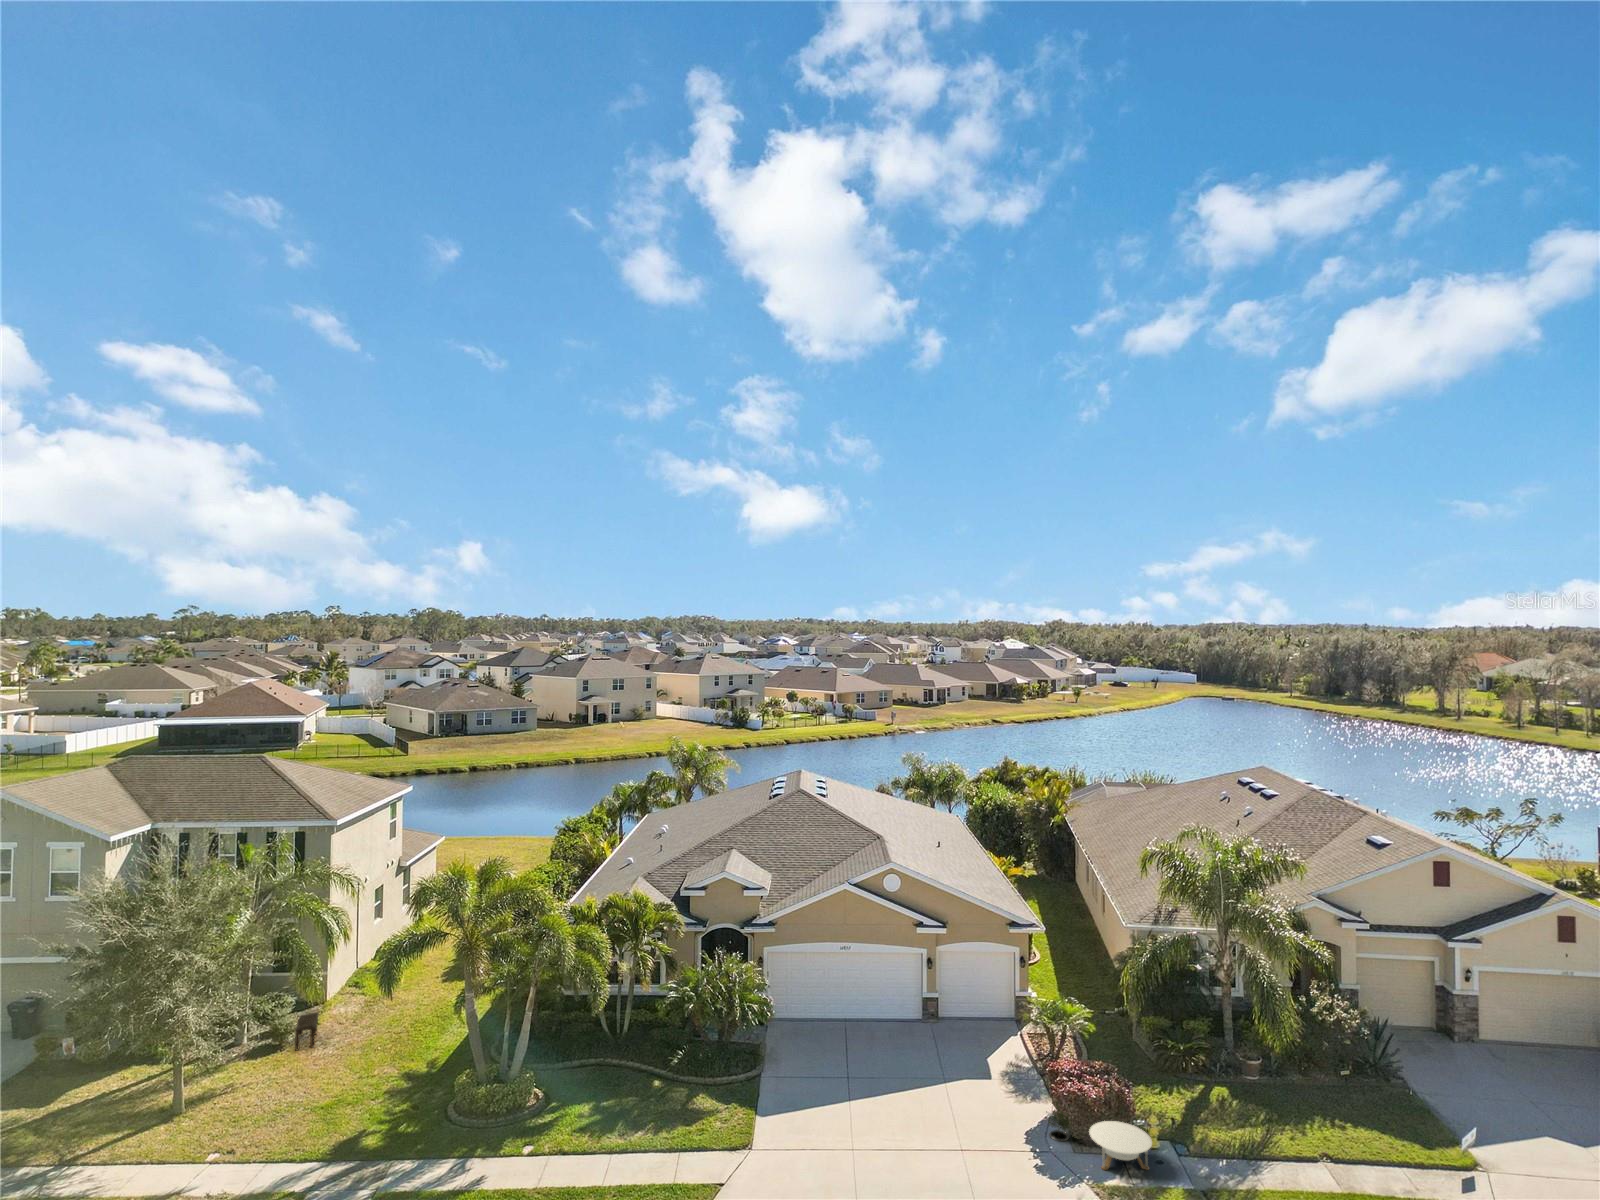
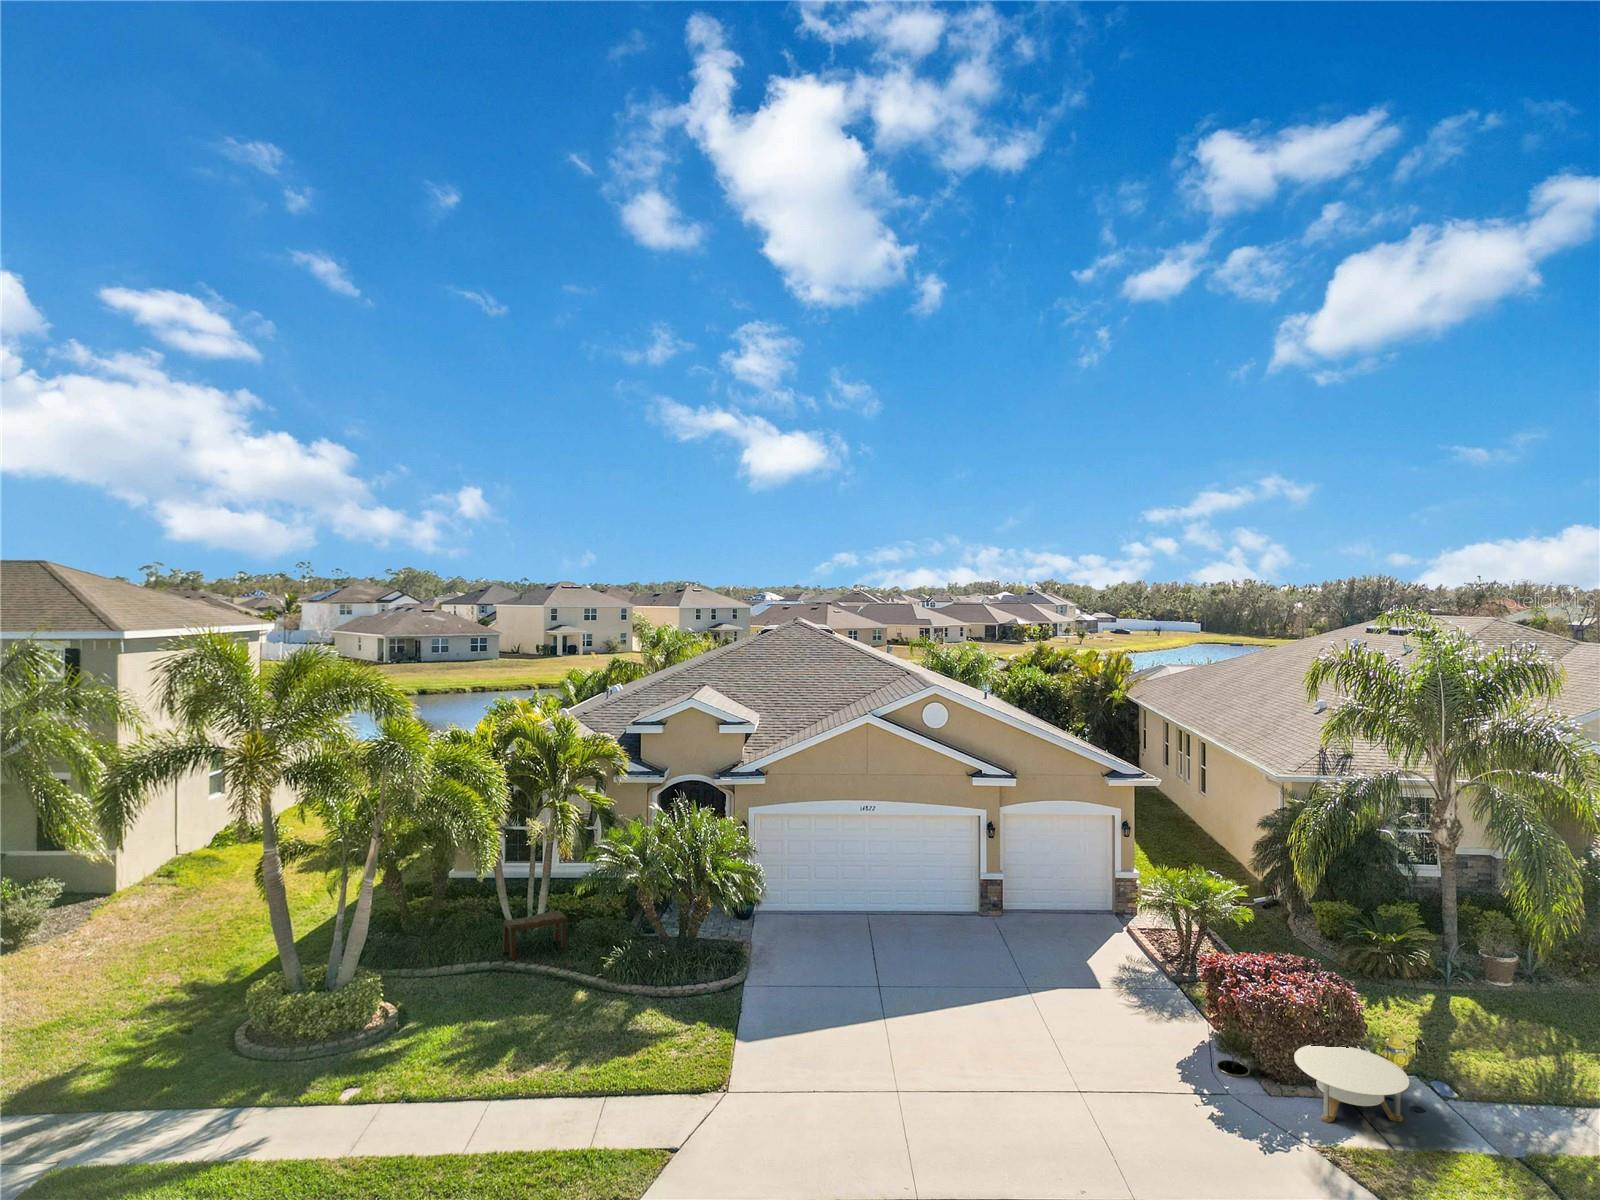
bench: present [295,1013,319,1050] -> present [503,910,567,959]

